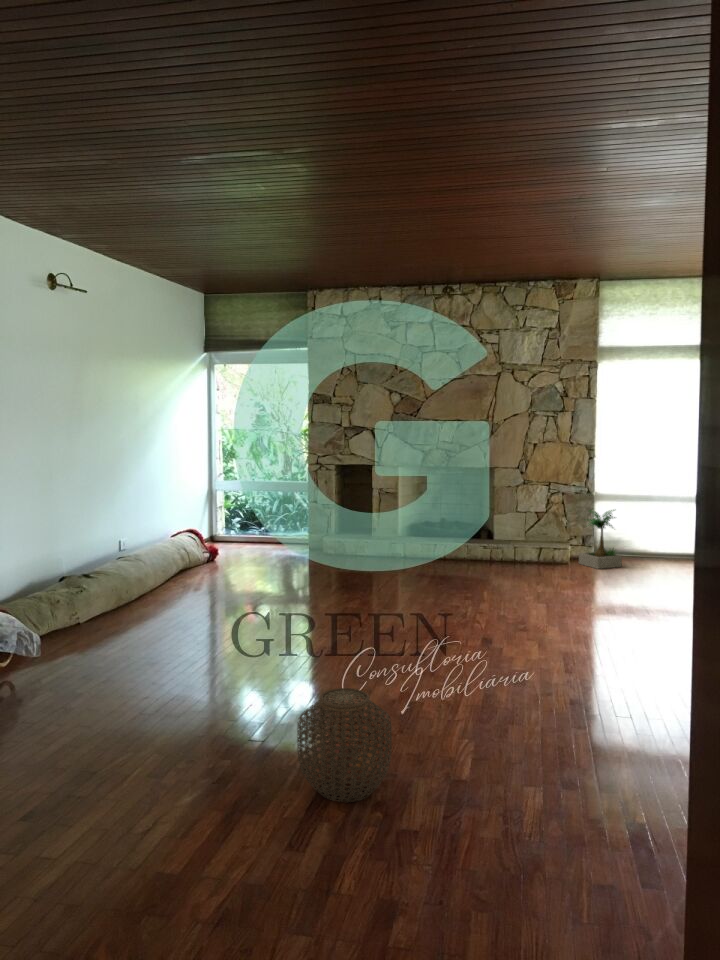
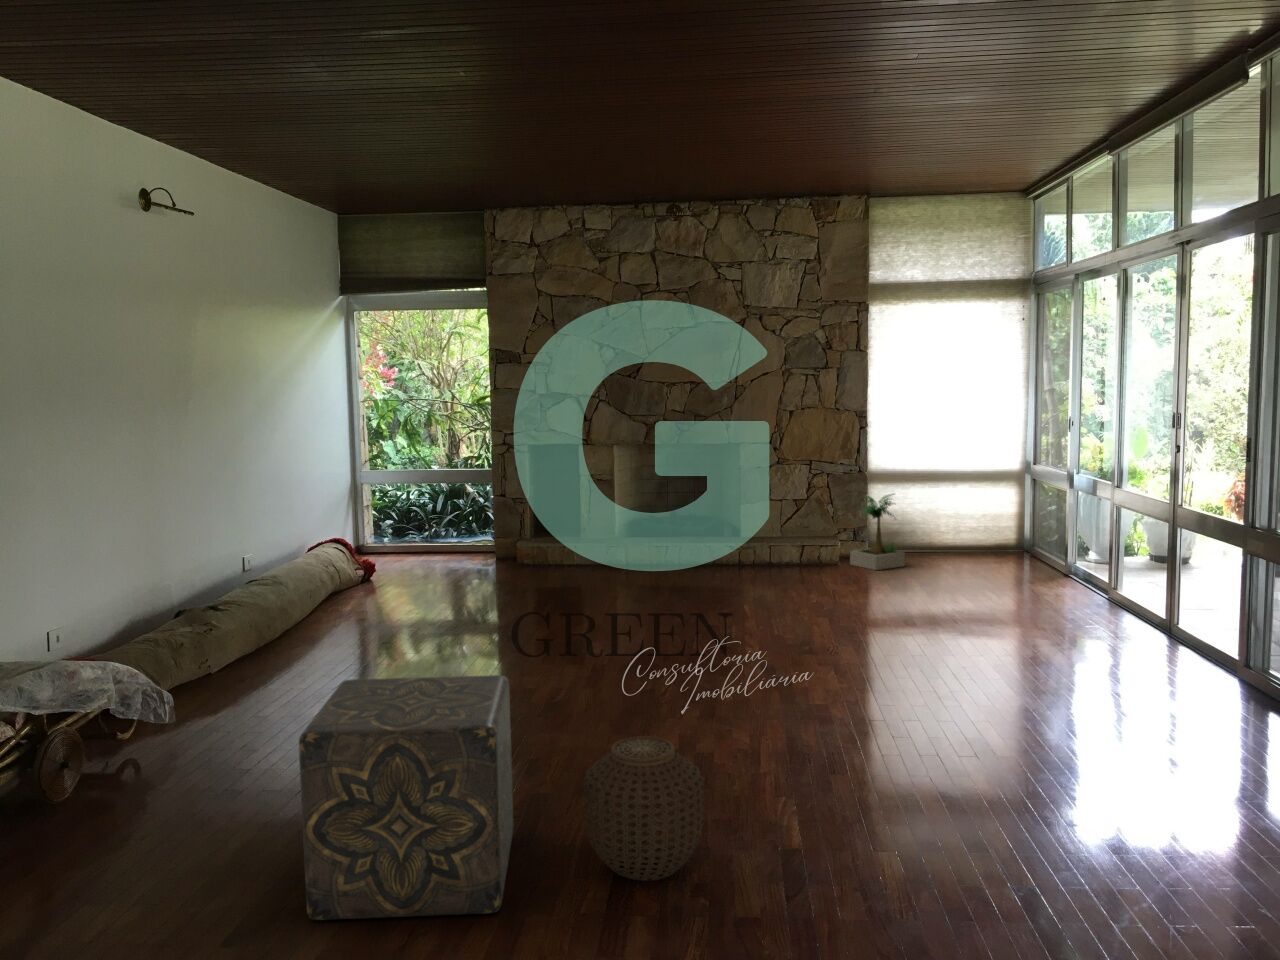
ottoman: none [75,632,253,818] -> present [299,675,513,920]

